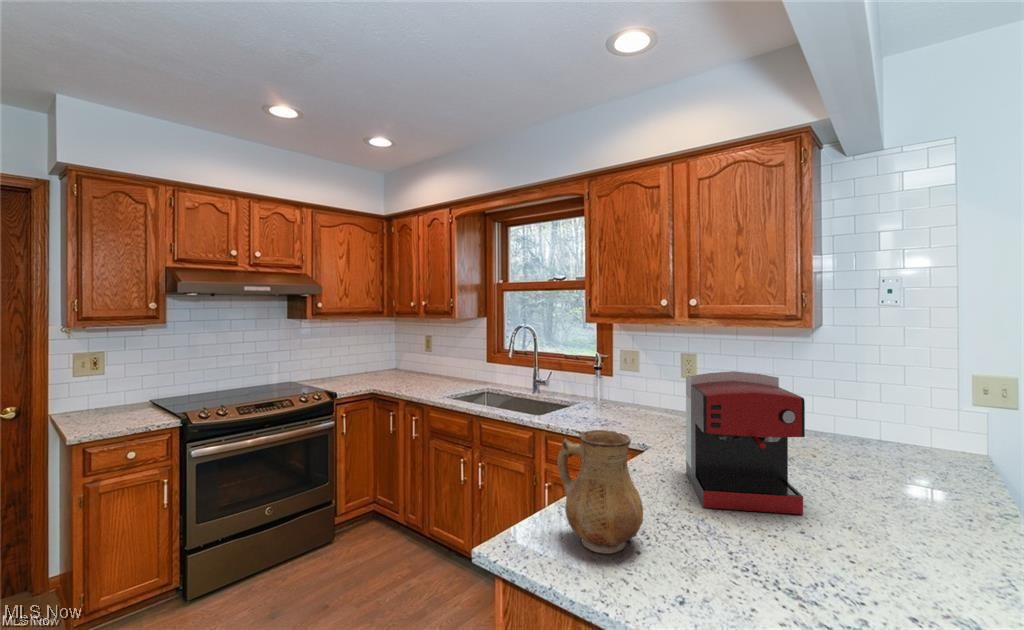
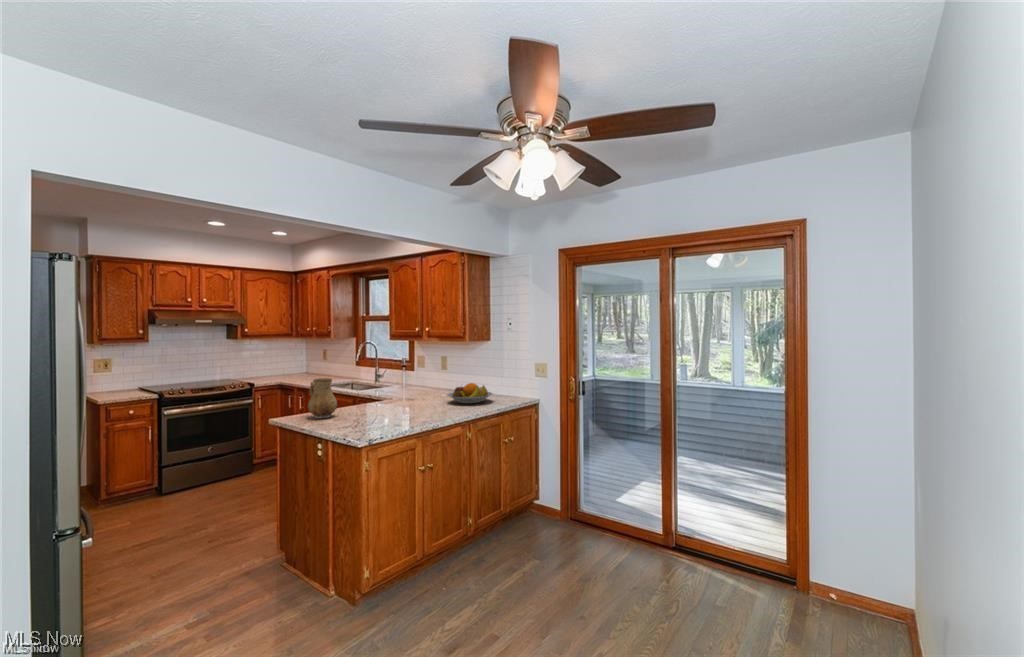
coffee maker: present [686,371,805,514] -> none [376,359,423,411]
fruit bowl: none [800,425,932,478] -> present [447,383,493,404]

